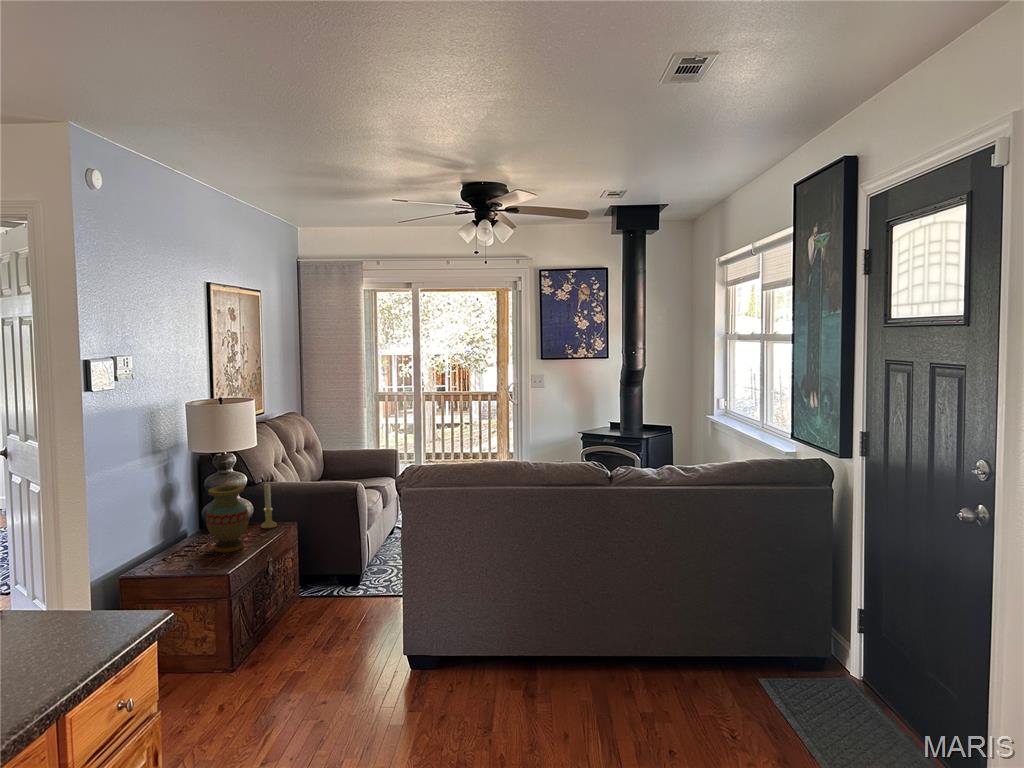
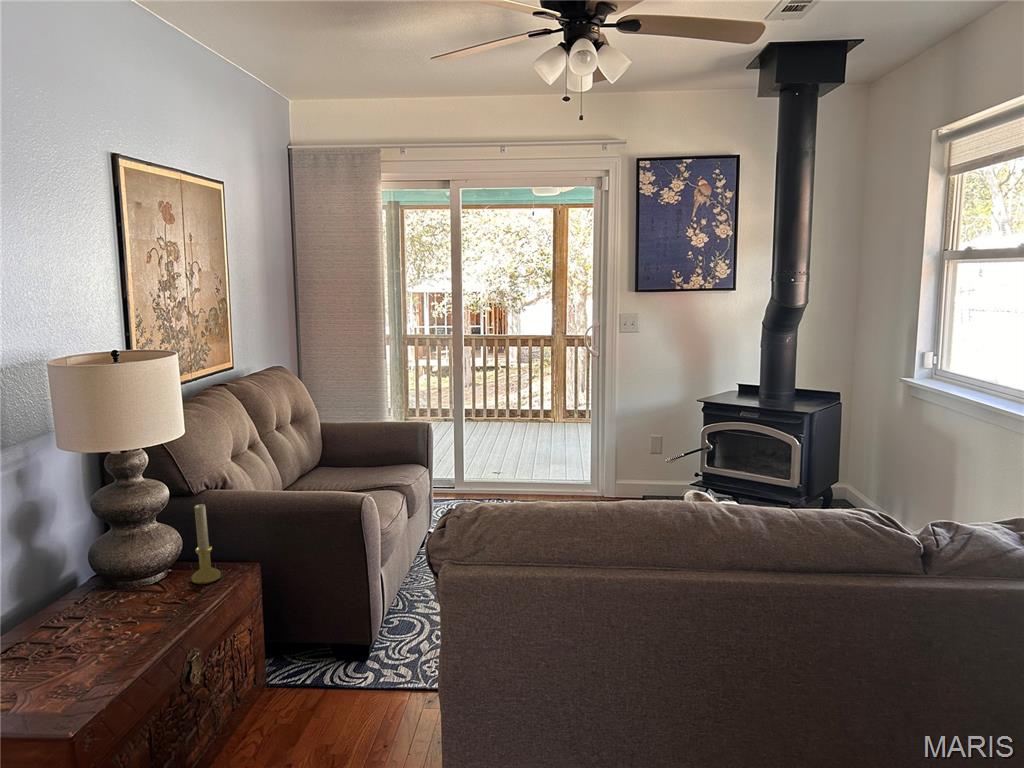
vase: present [206,485,249,552] -> none [57,522,147,658]

